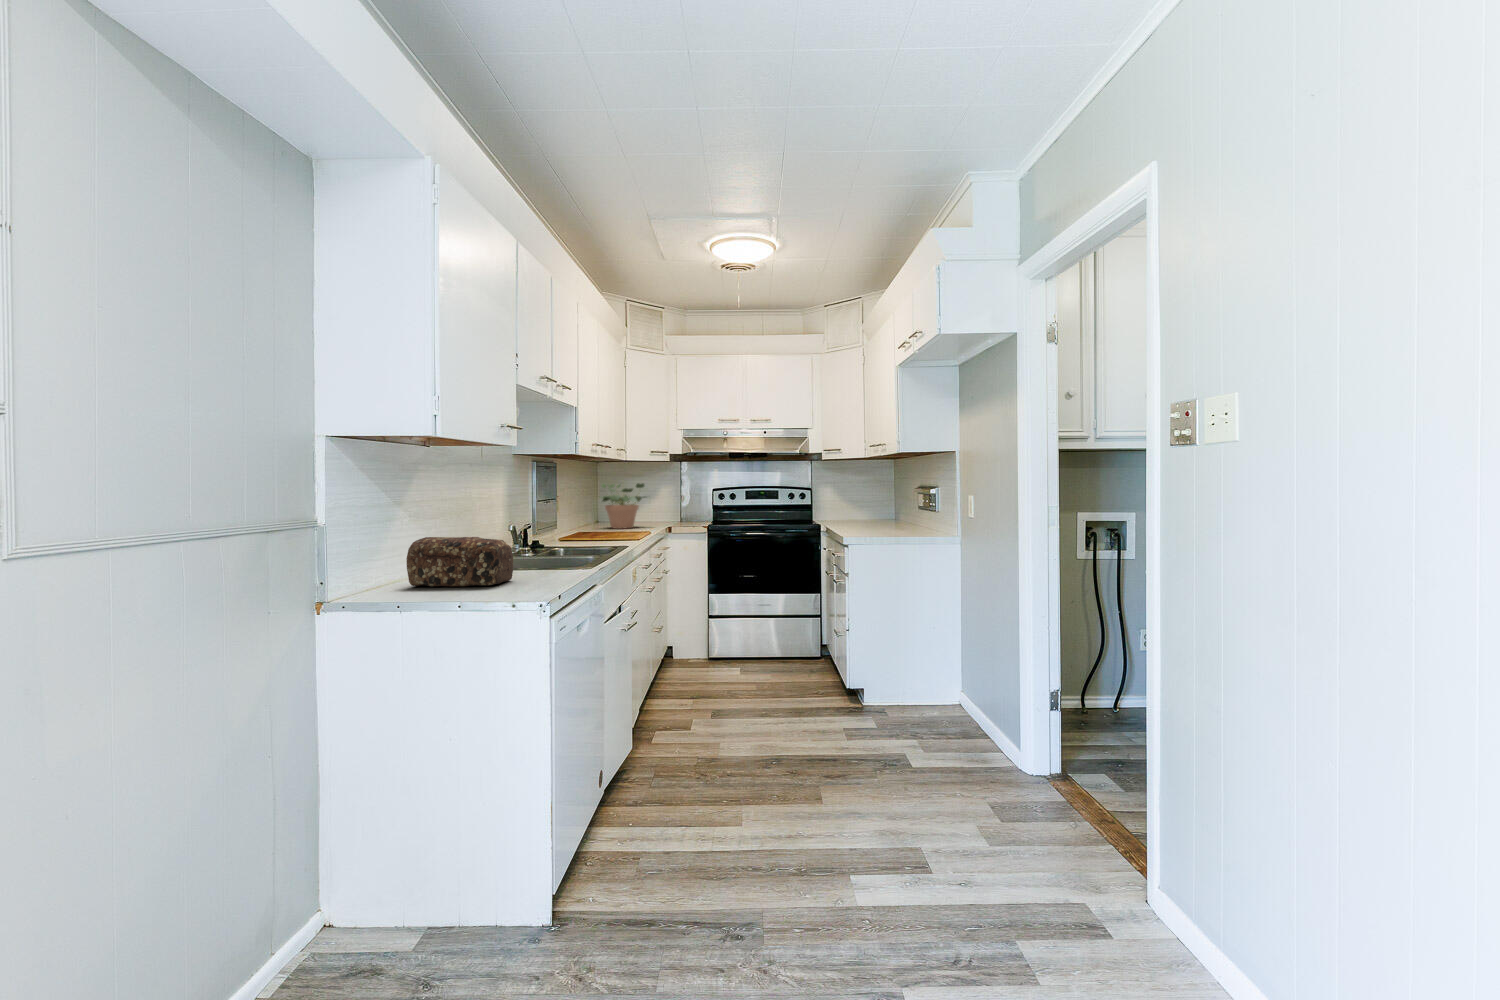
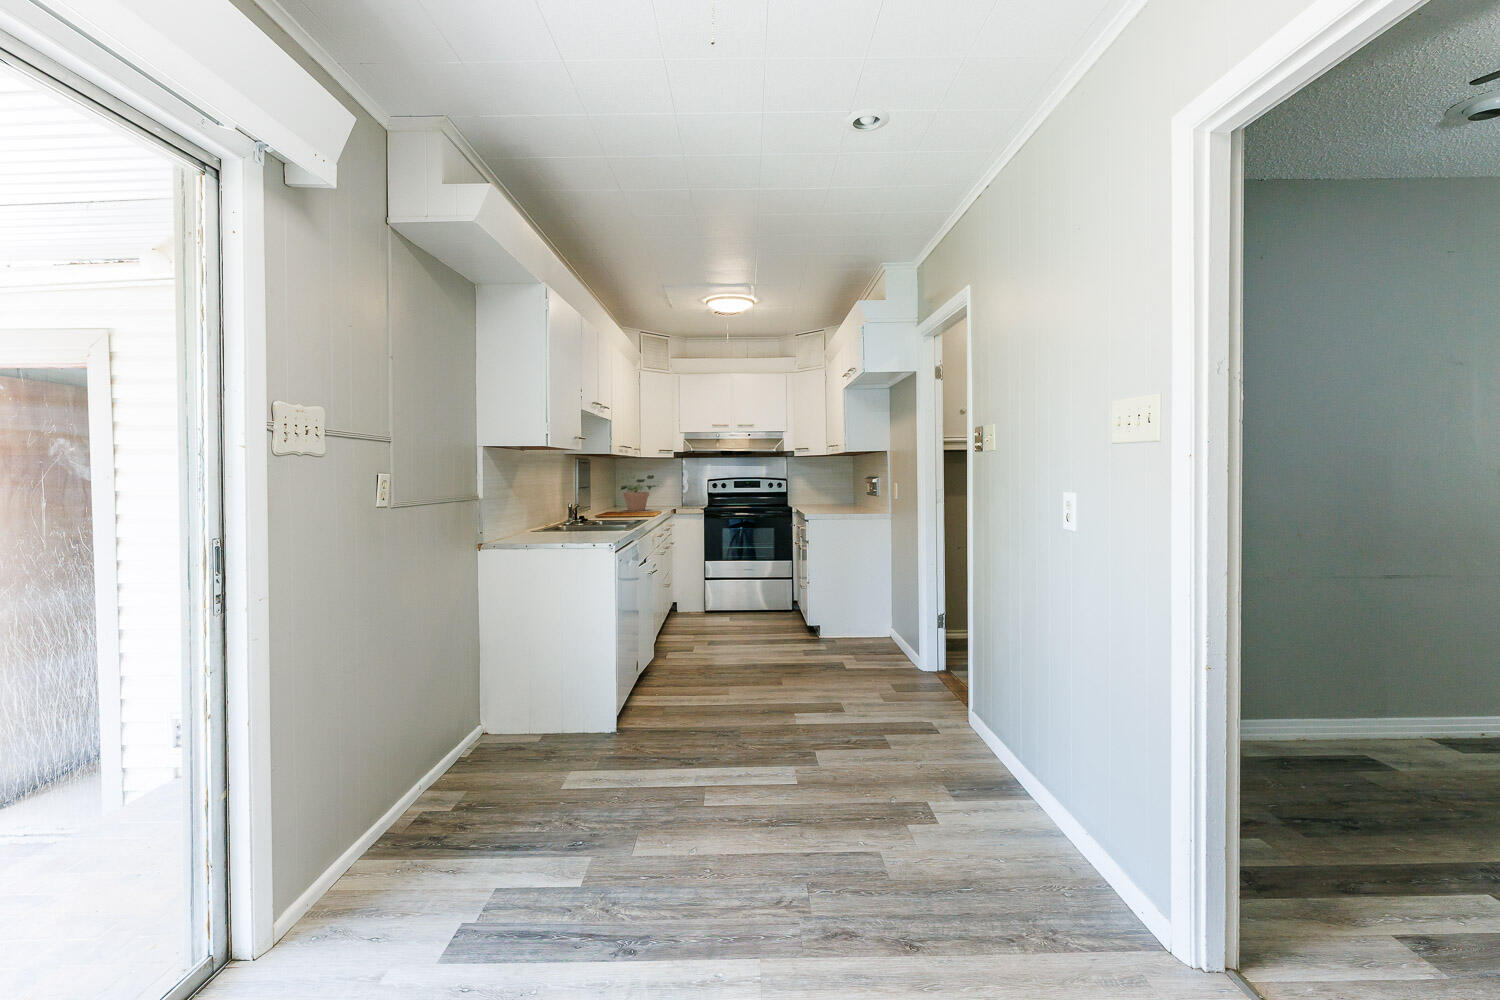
bread loaf: present [406,537,513,586] -> none [521,509,584,539]

